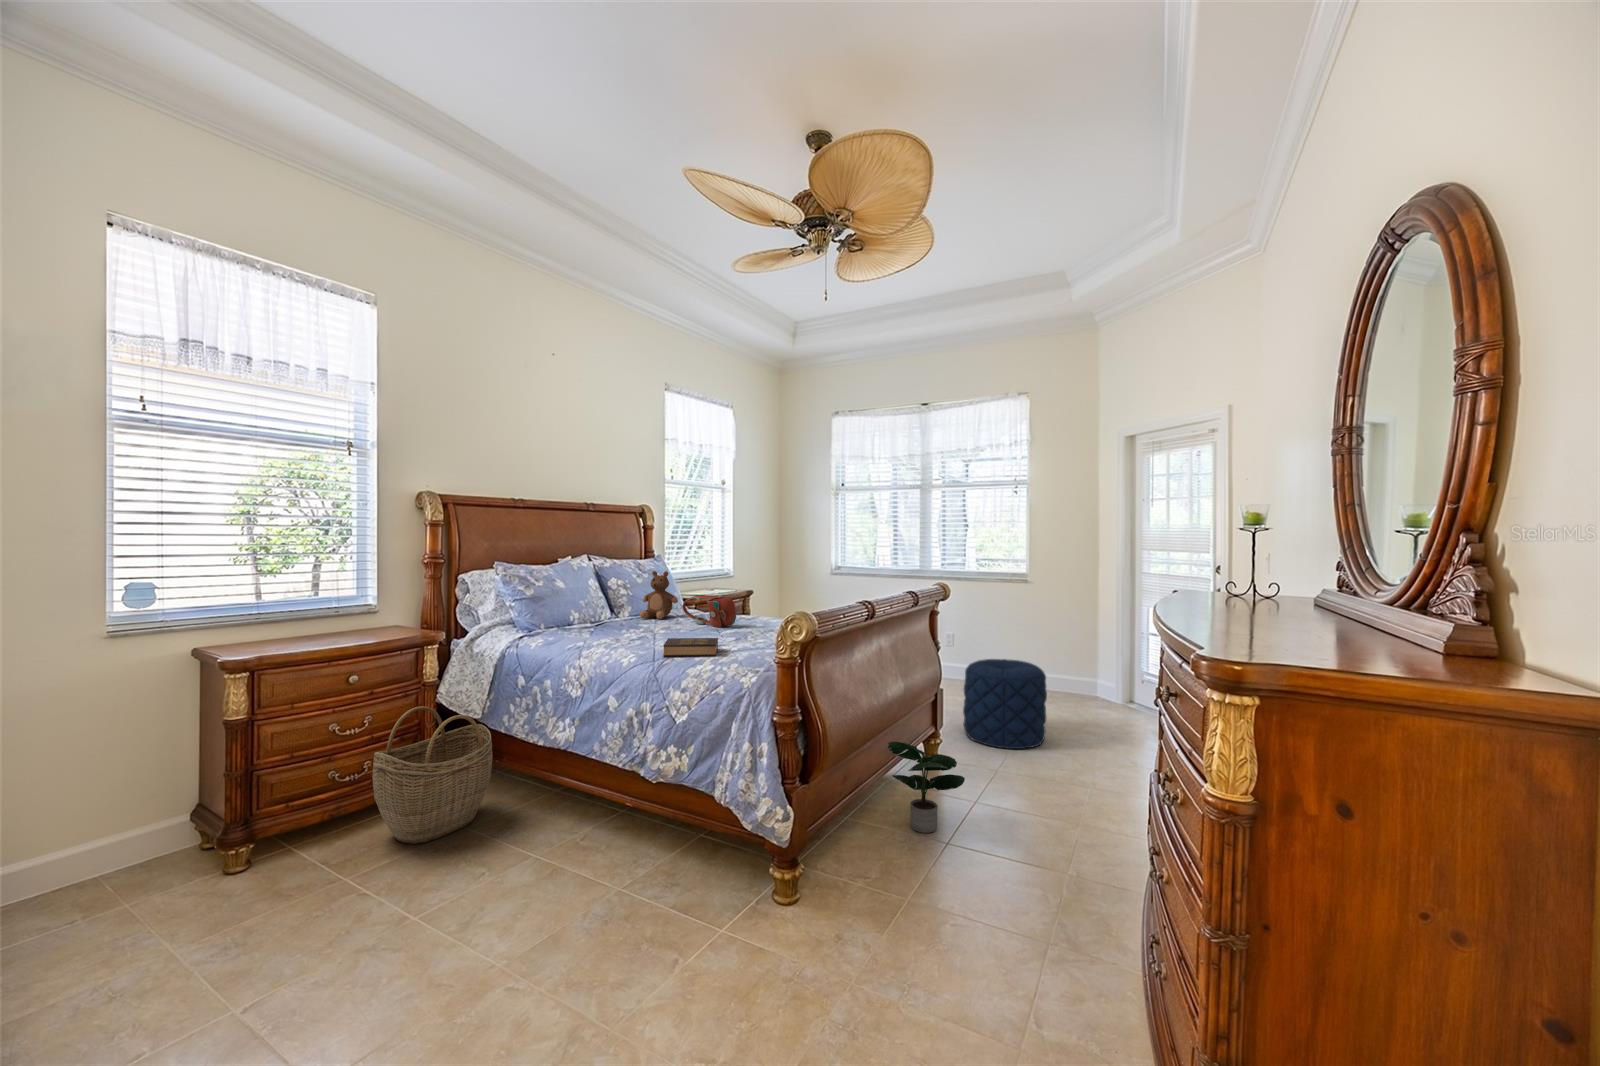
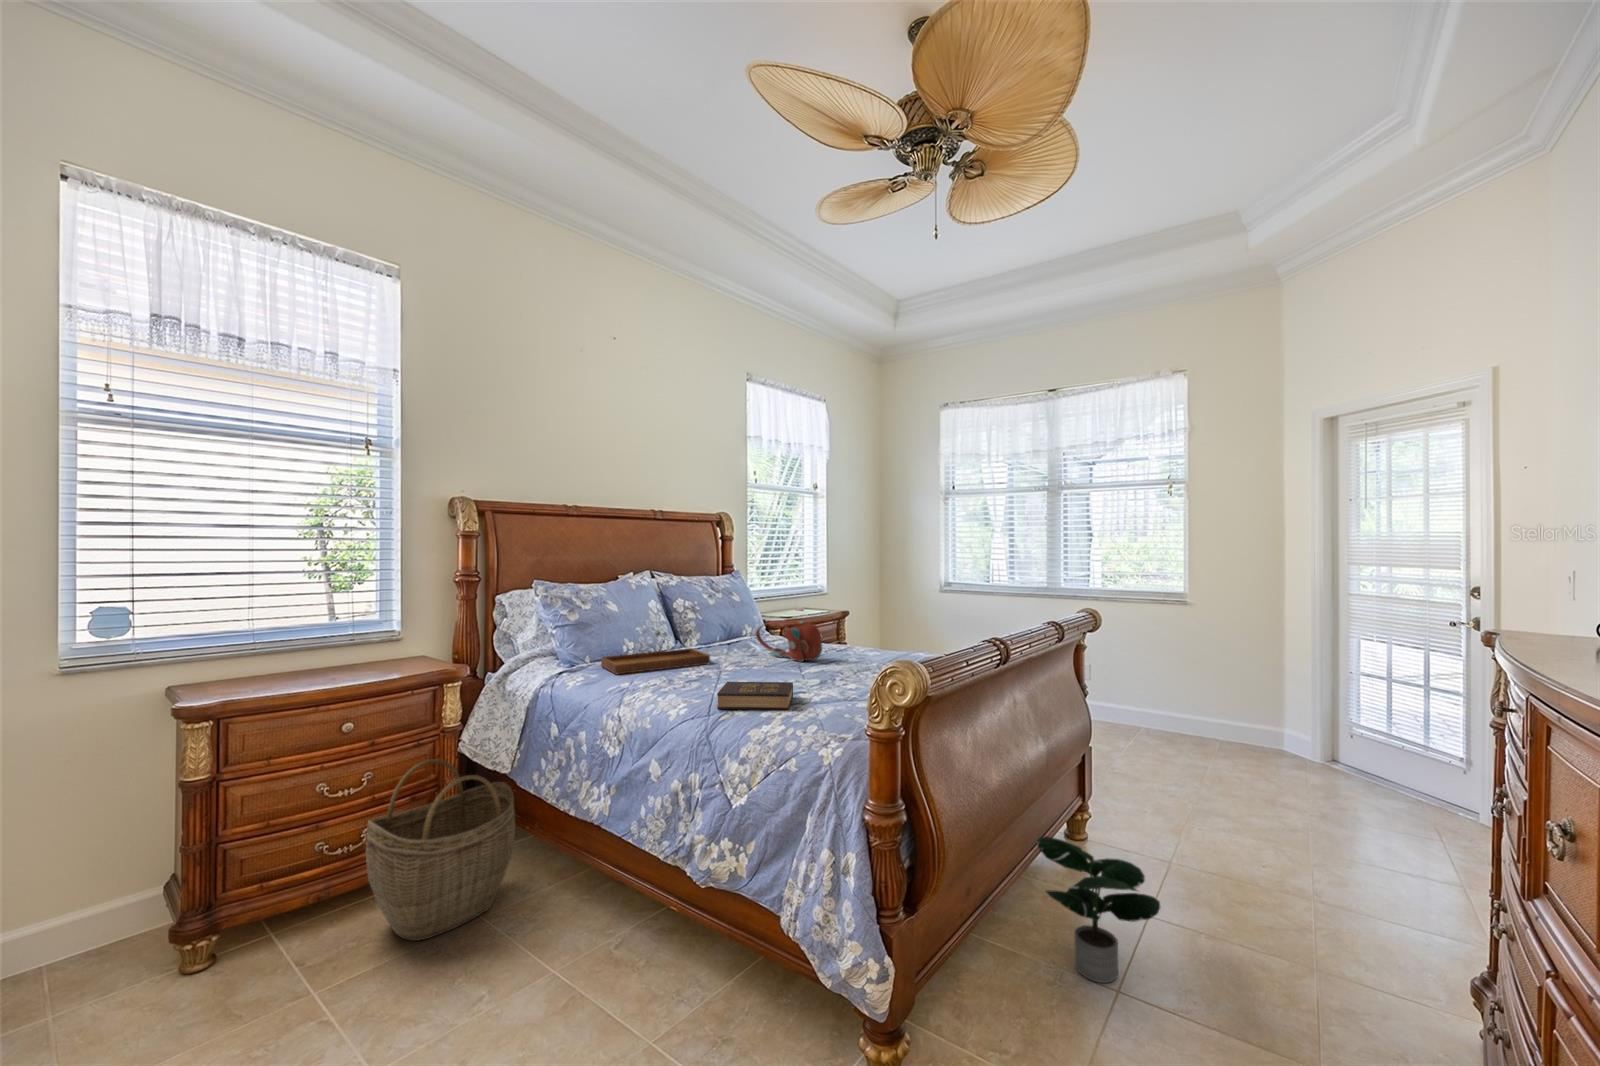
teddy bear: present [640,571,678,619] -> none [707,589,753,649]
tray: none [556,604,647,638] -> present [601,631,710,675]
pouf: present [963,659,1047,749] -> none [1128,706,1253,836]

